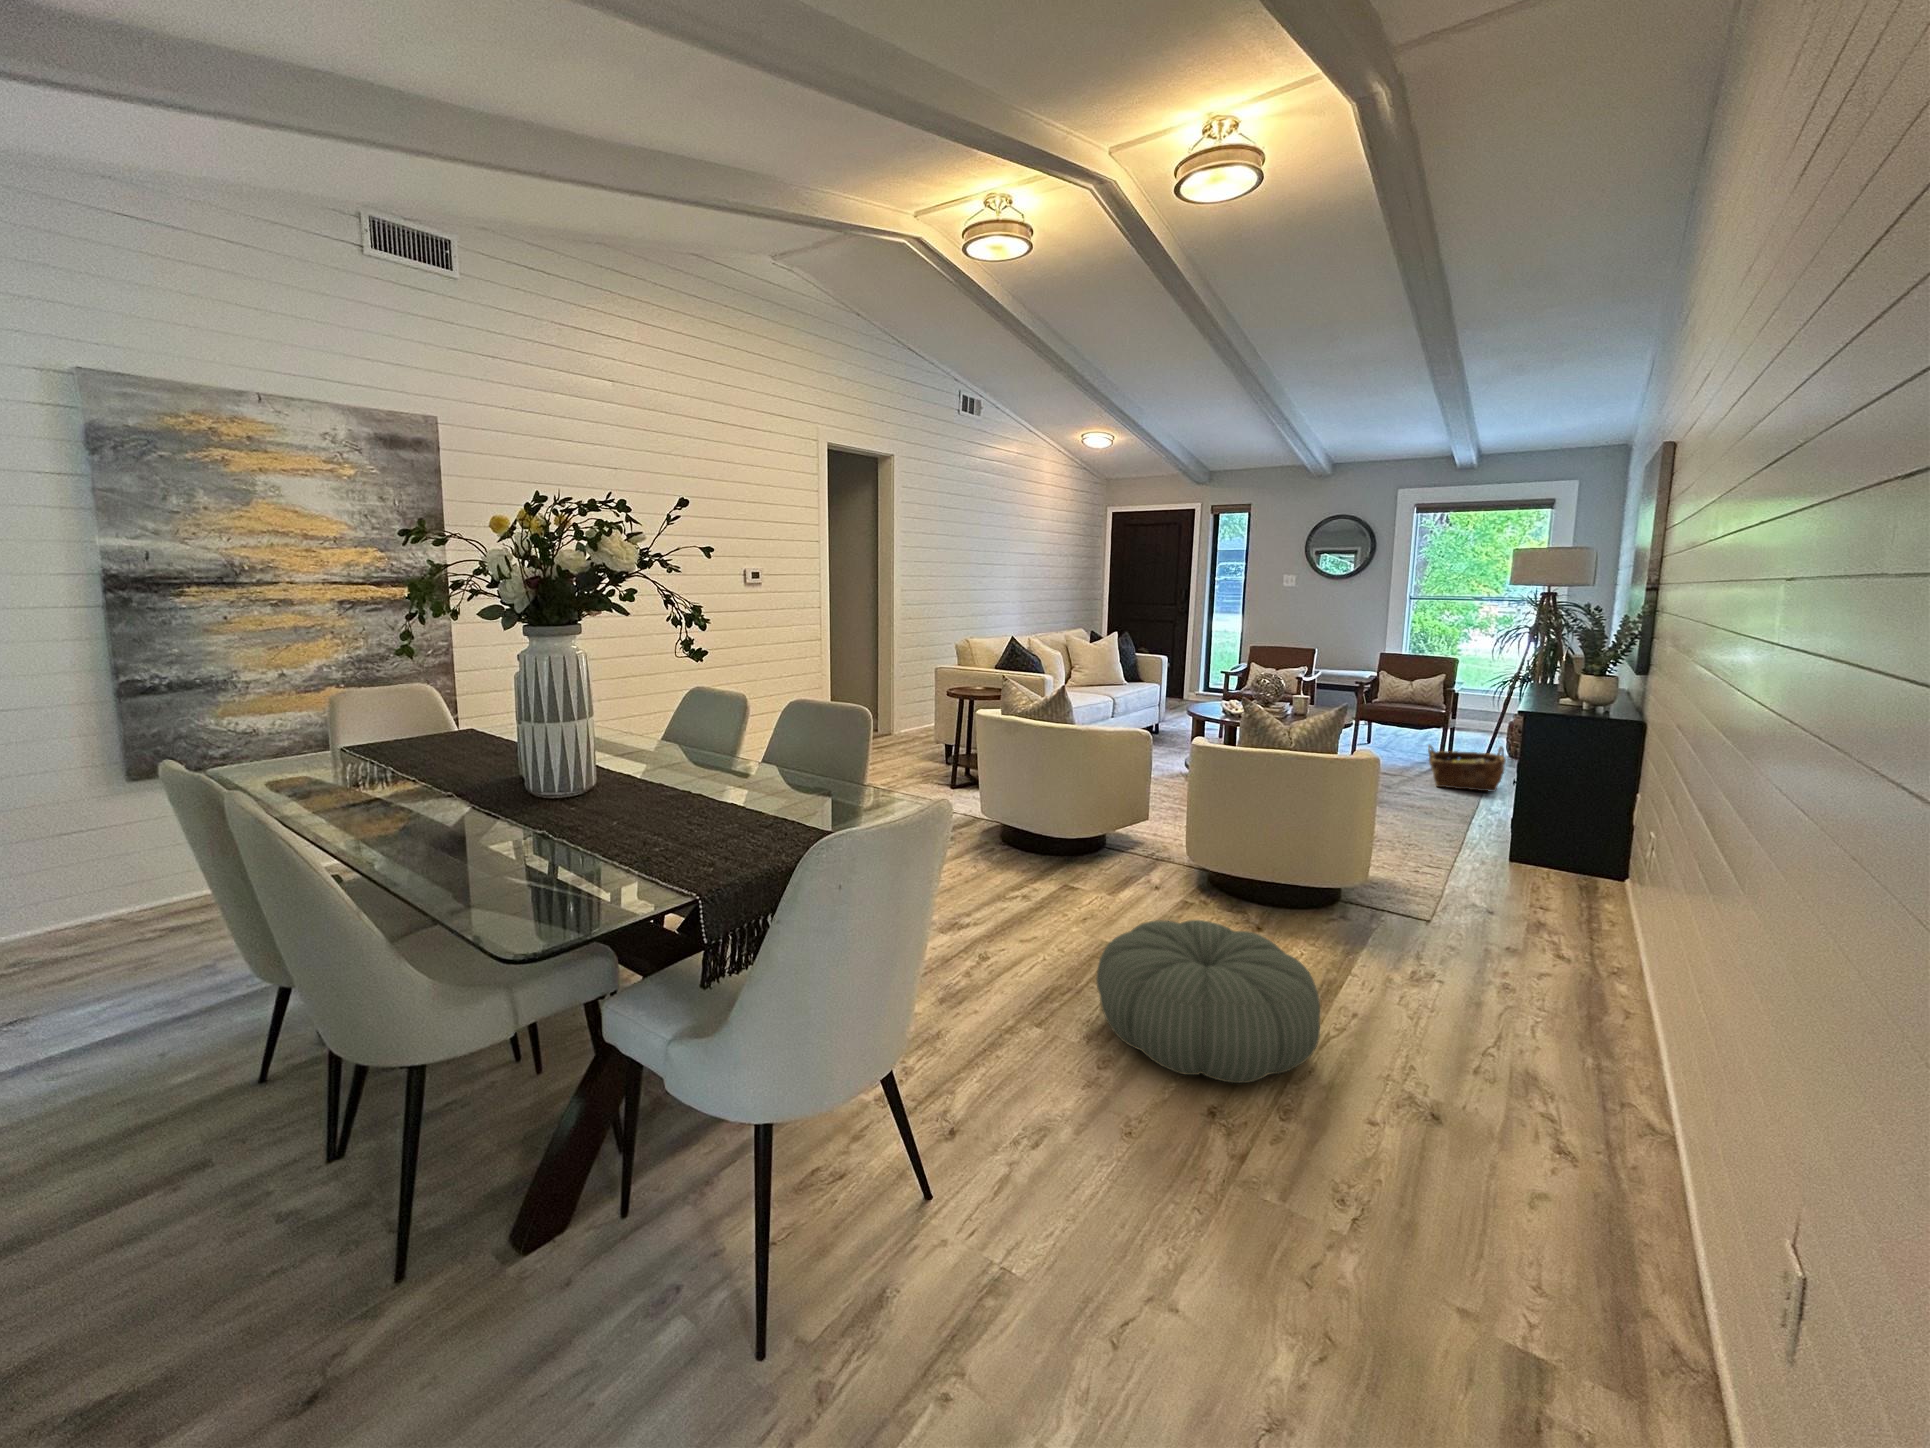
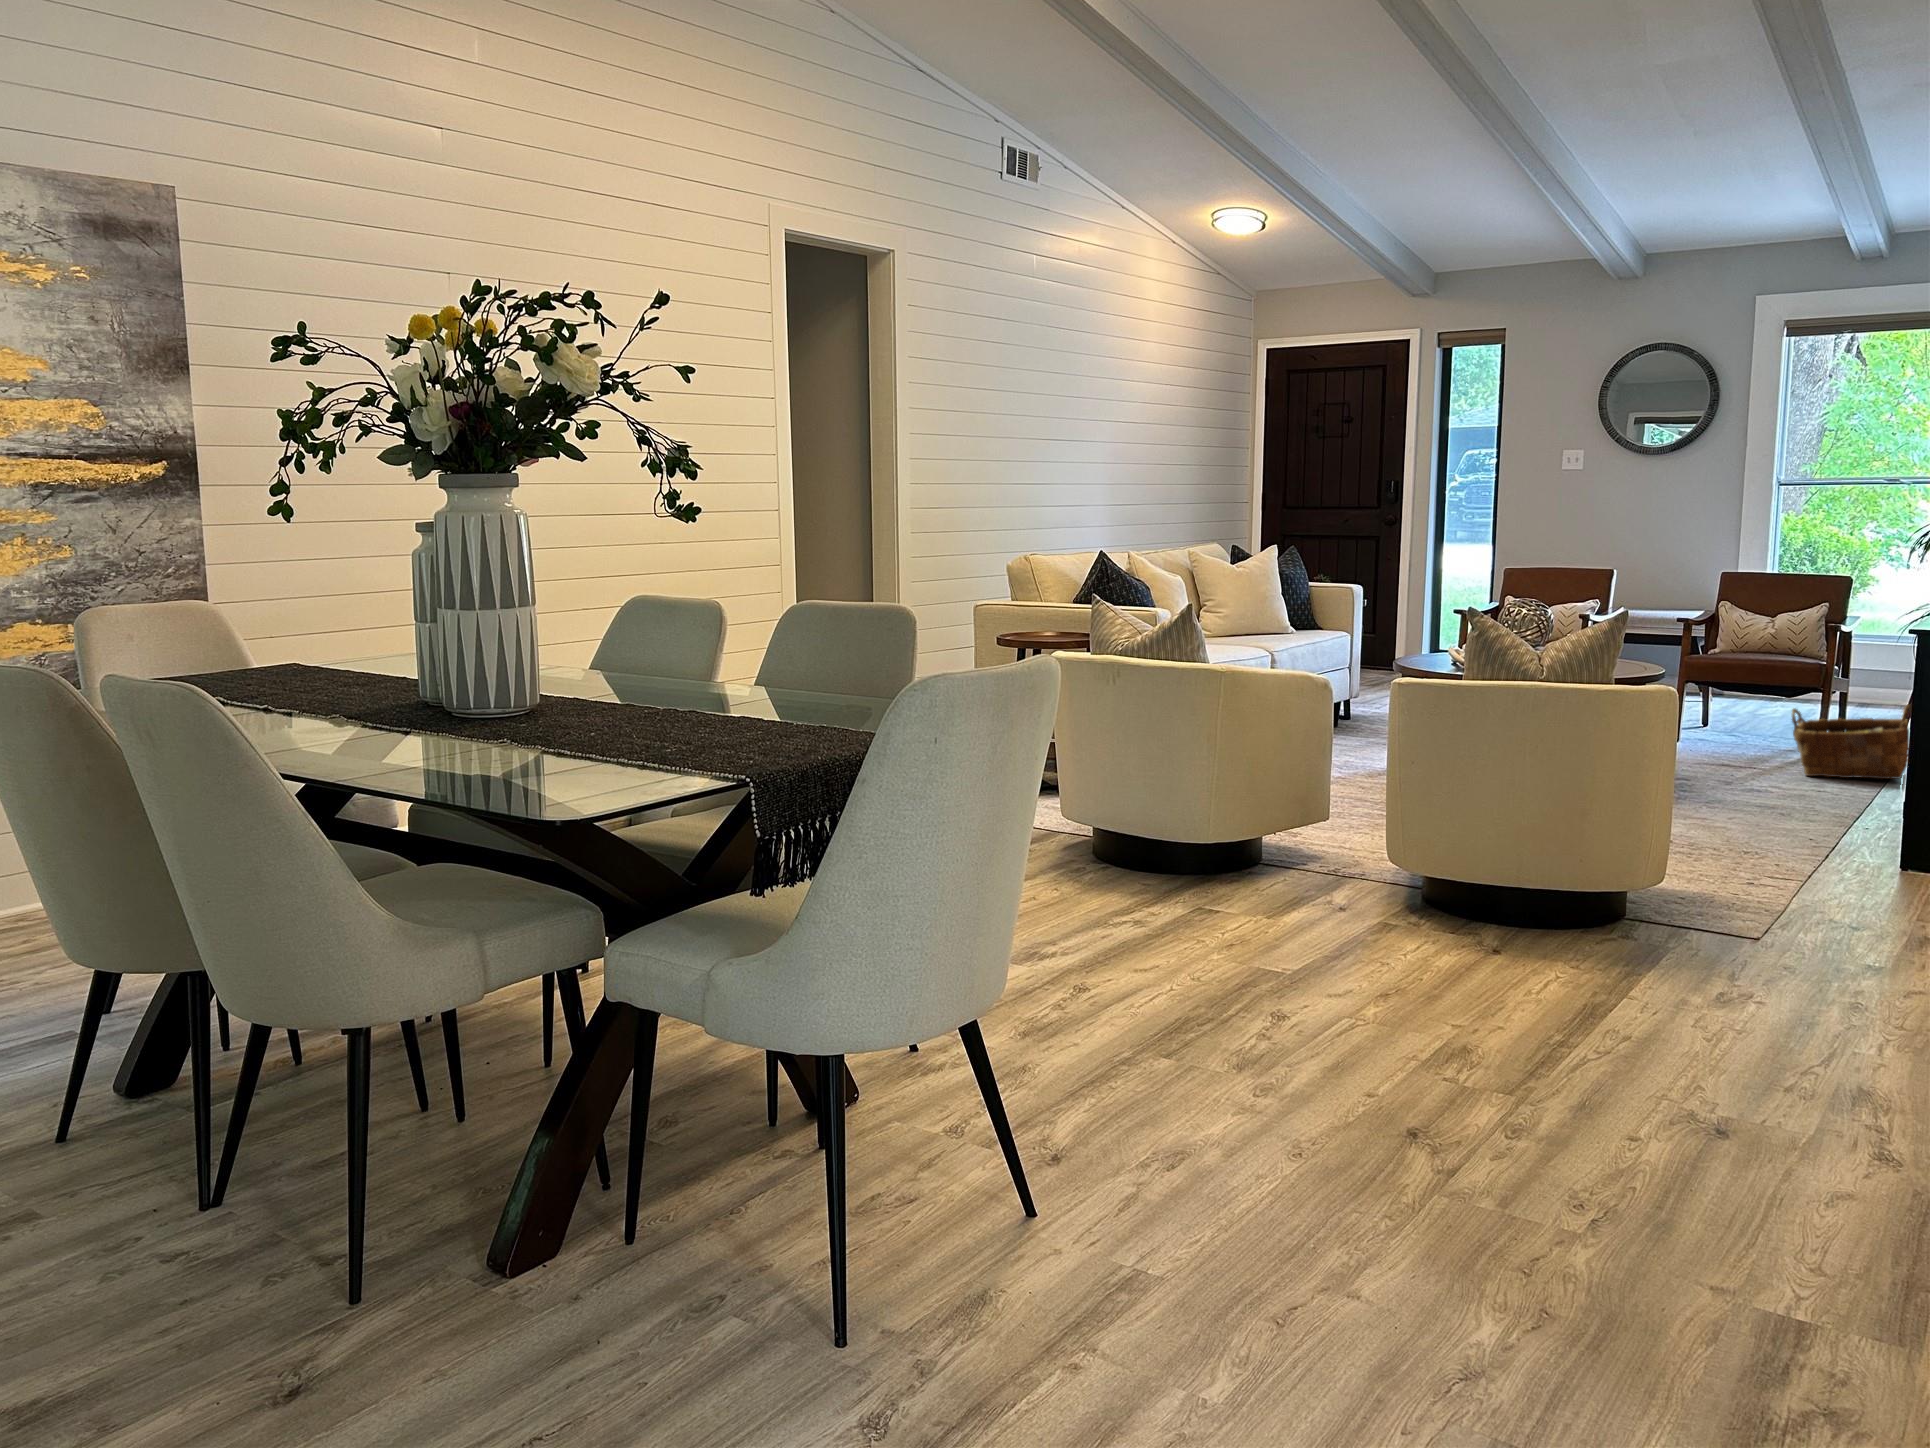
pouf: present [1096,920,1320,1083] -> none [1249,906,1572,1103]

